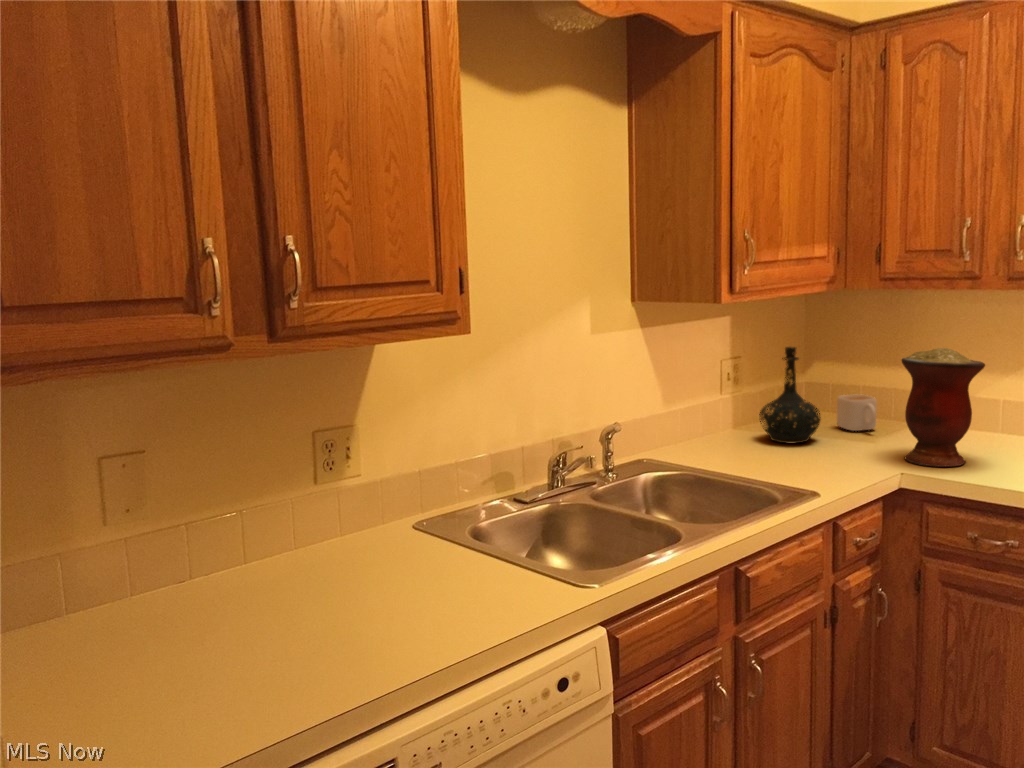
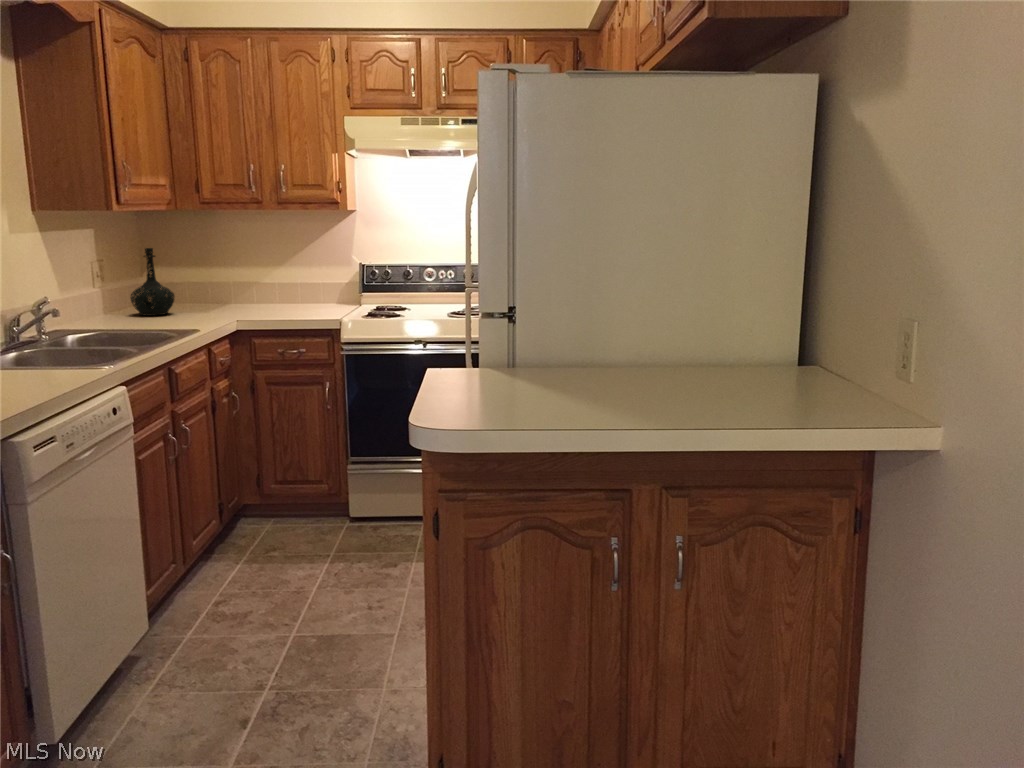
vase: present [902,348,985,467] -> none [226,244,274,316]
mug: present [837,394,877,431] -> none [178,284,207,308]

